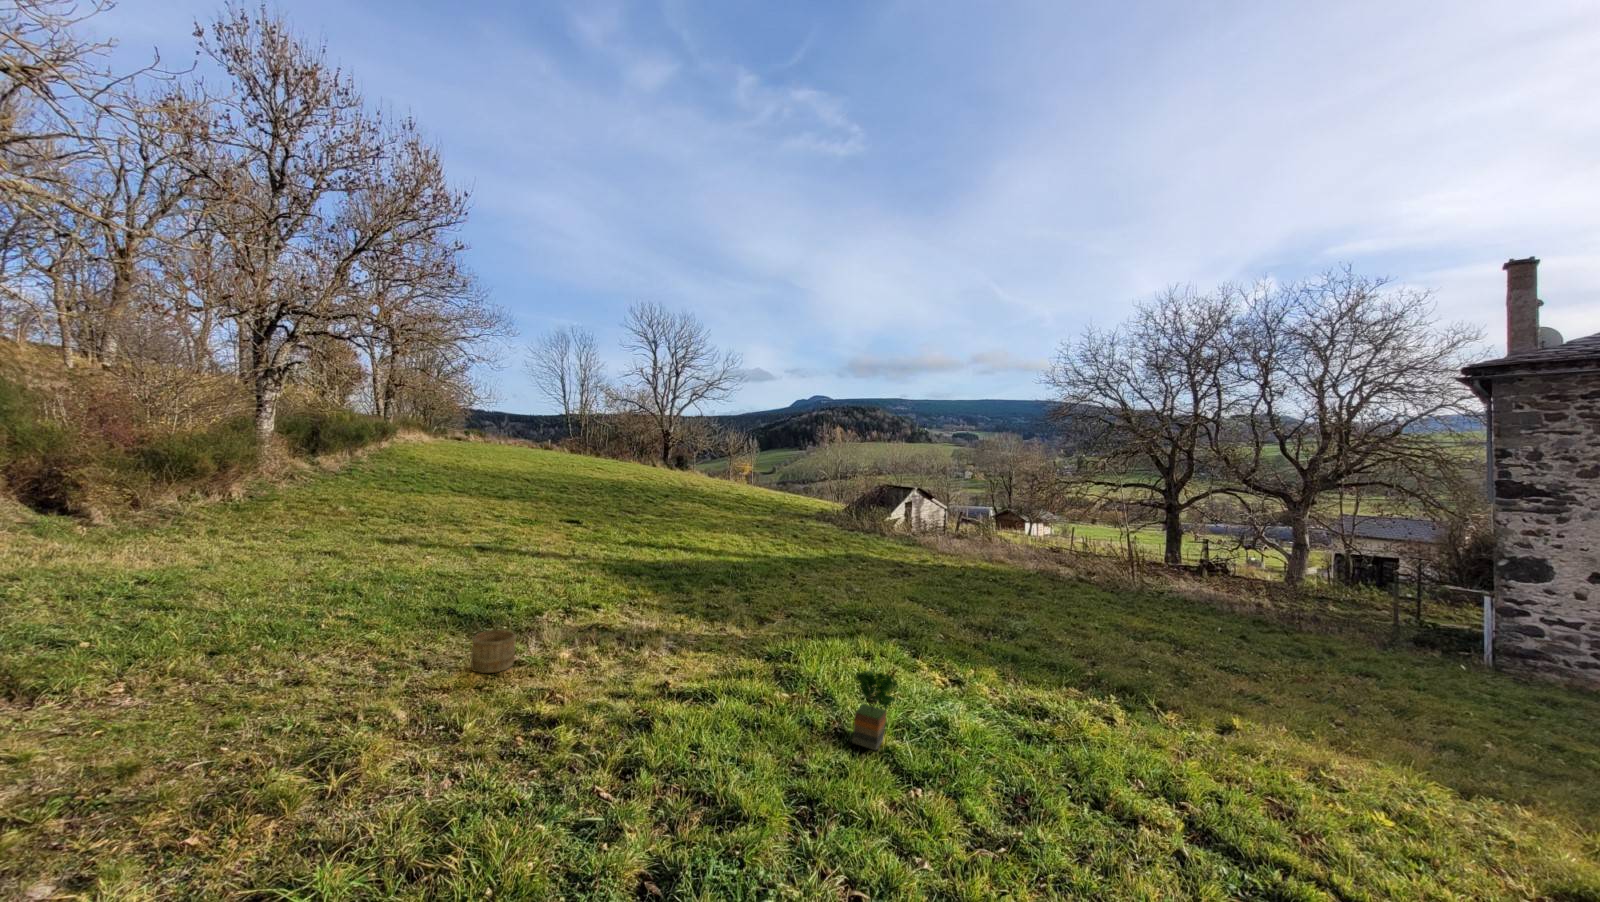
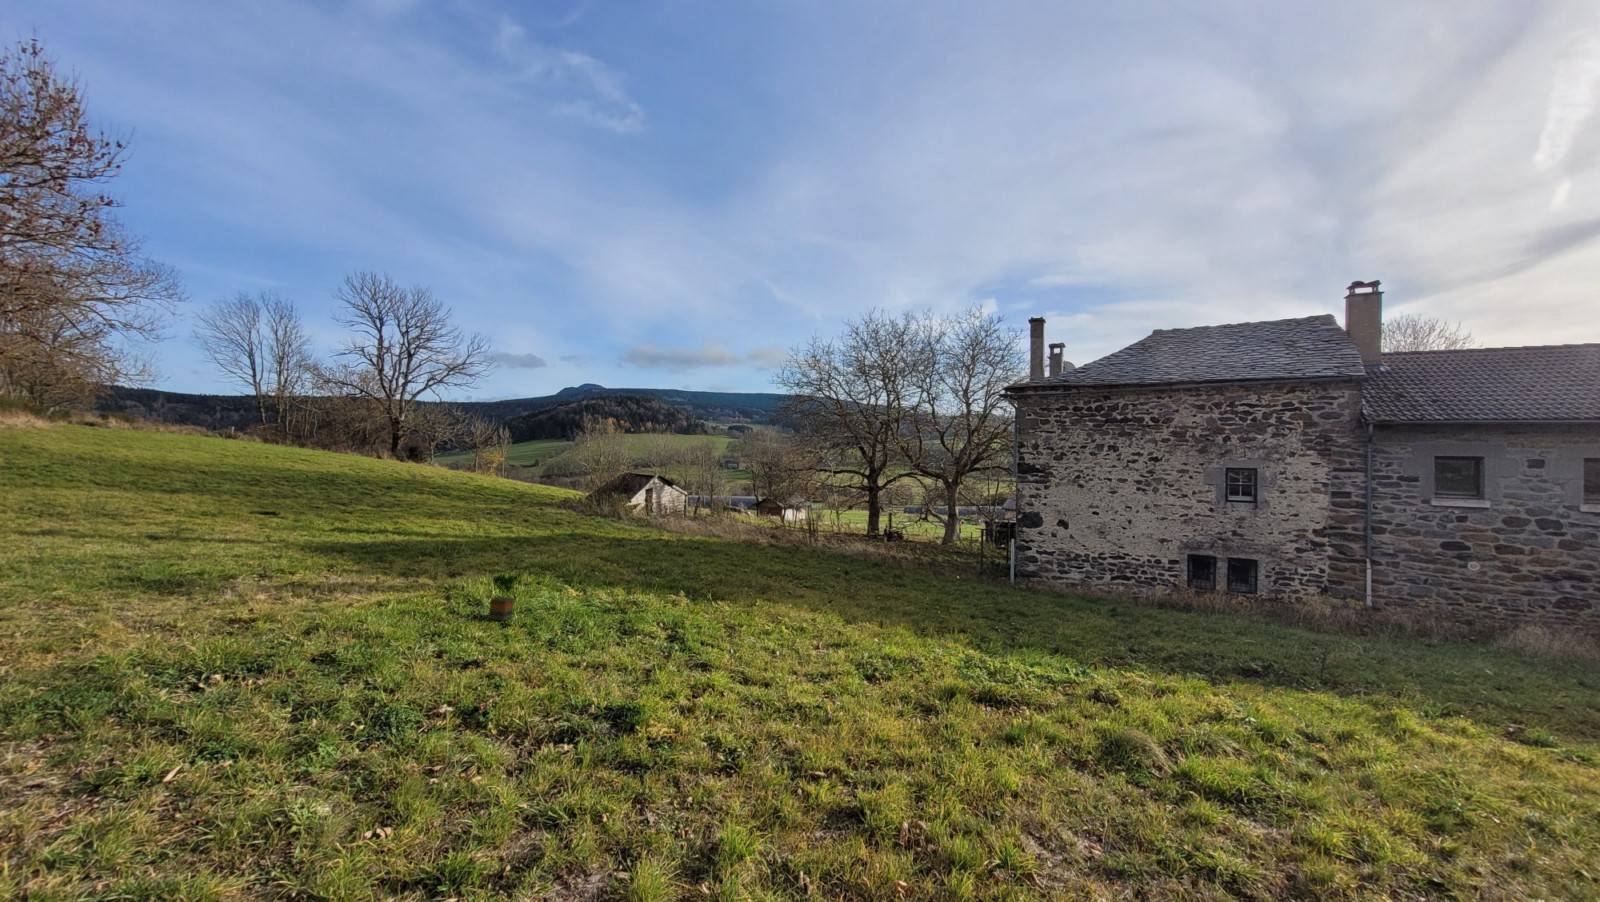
wooden bucket: present [471,630,517,673] -> none [175,574,219,605]

